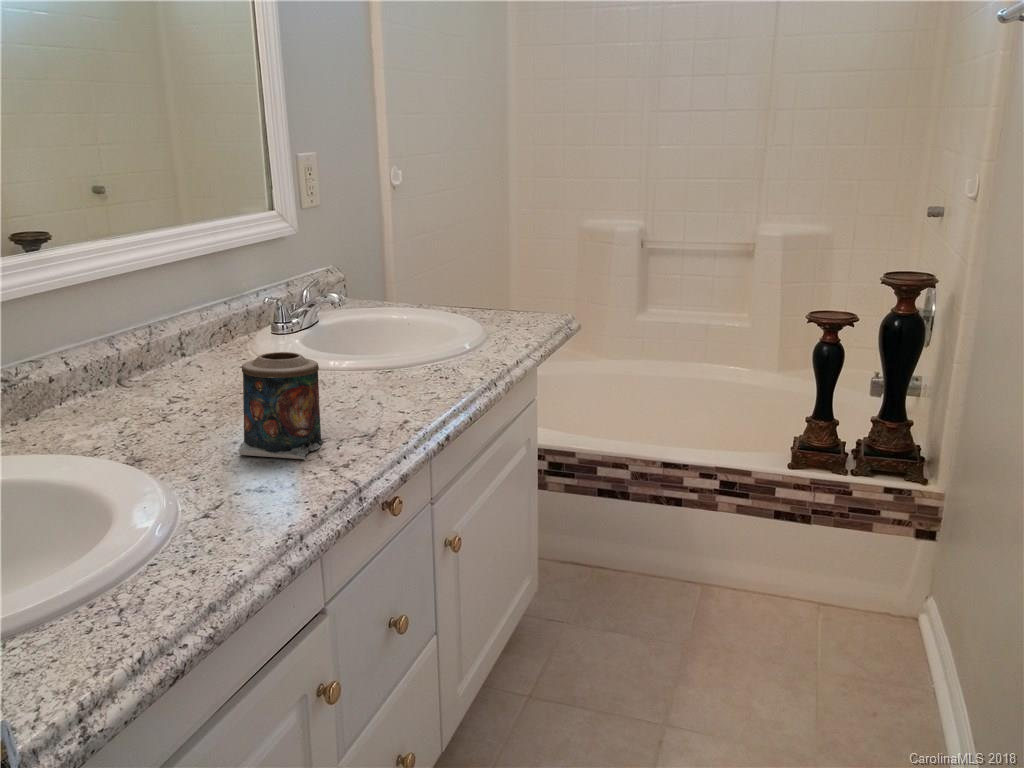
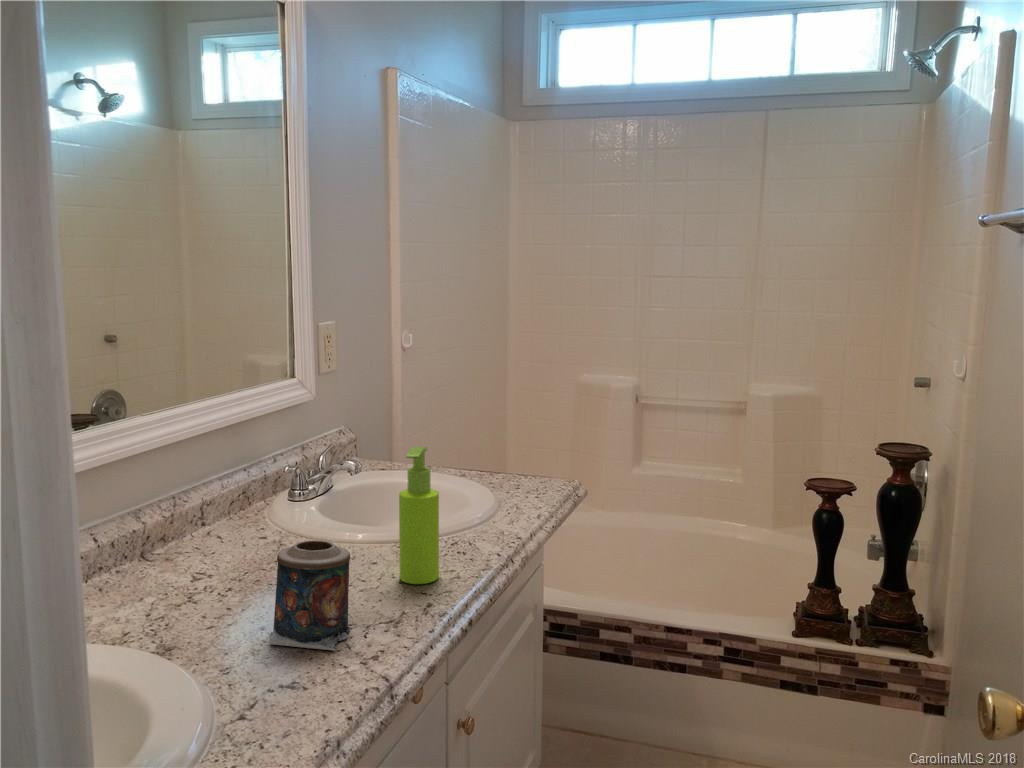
soap dispenser: none [373,260,419,402] -> present [399,447,439,584]

